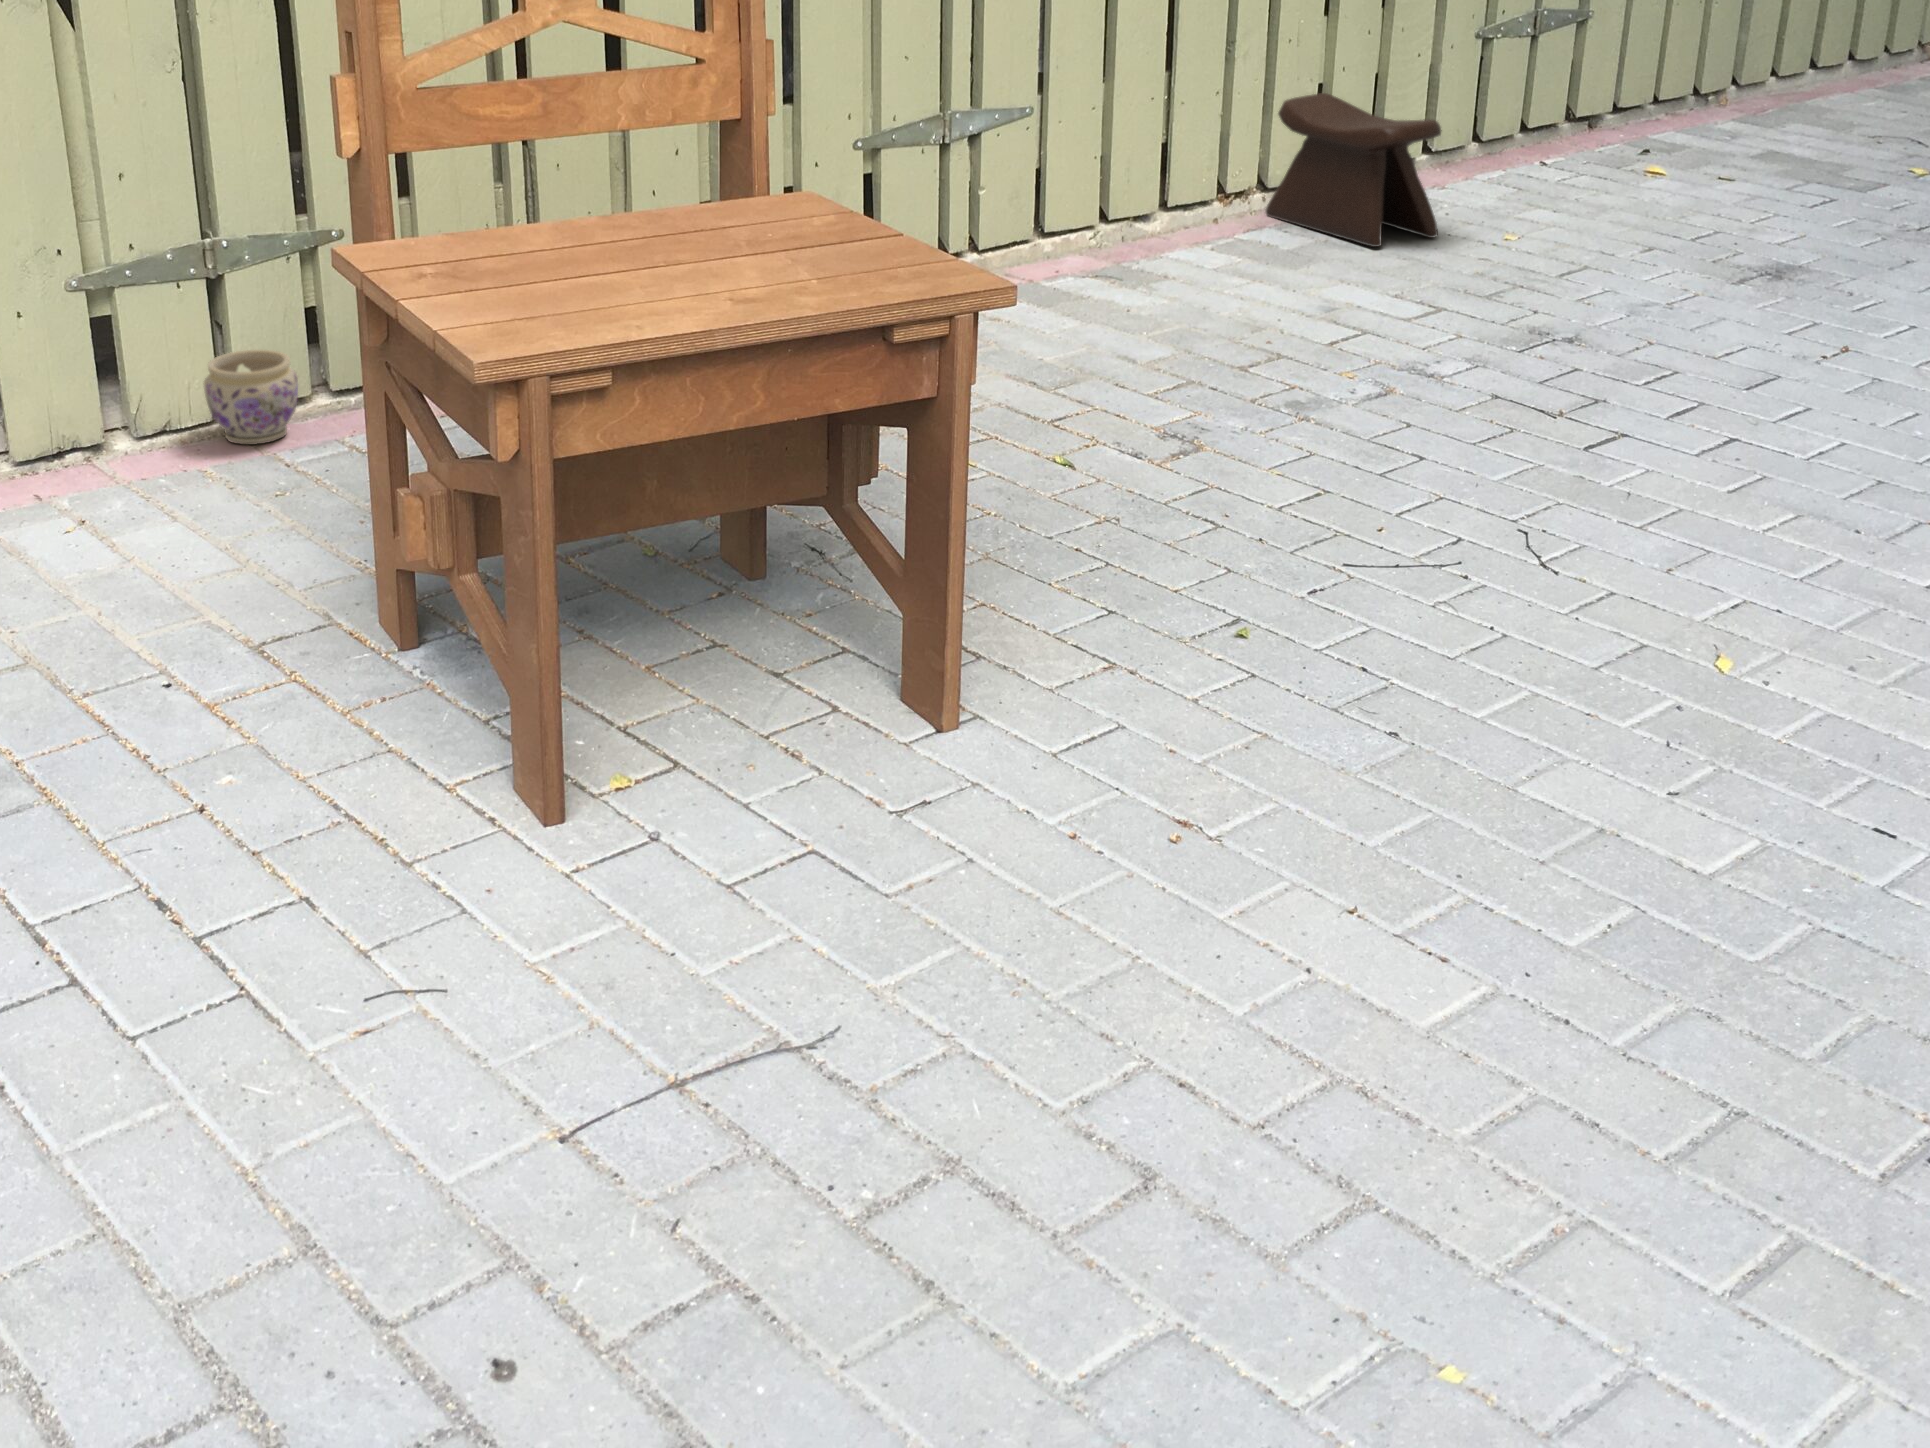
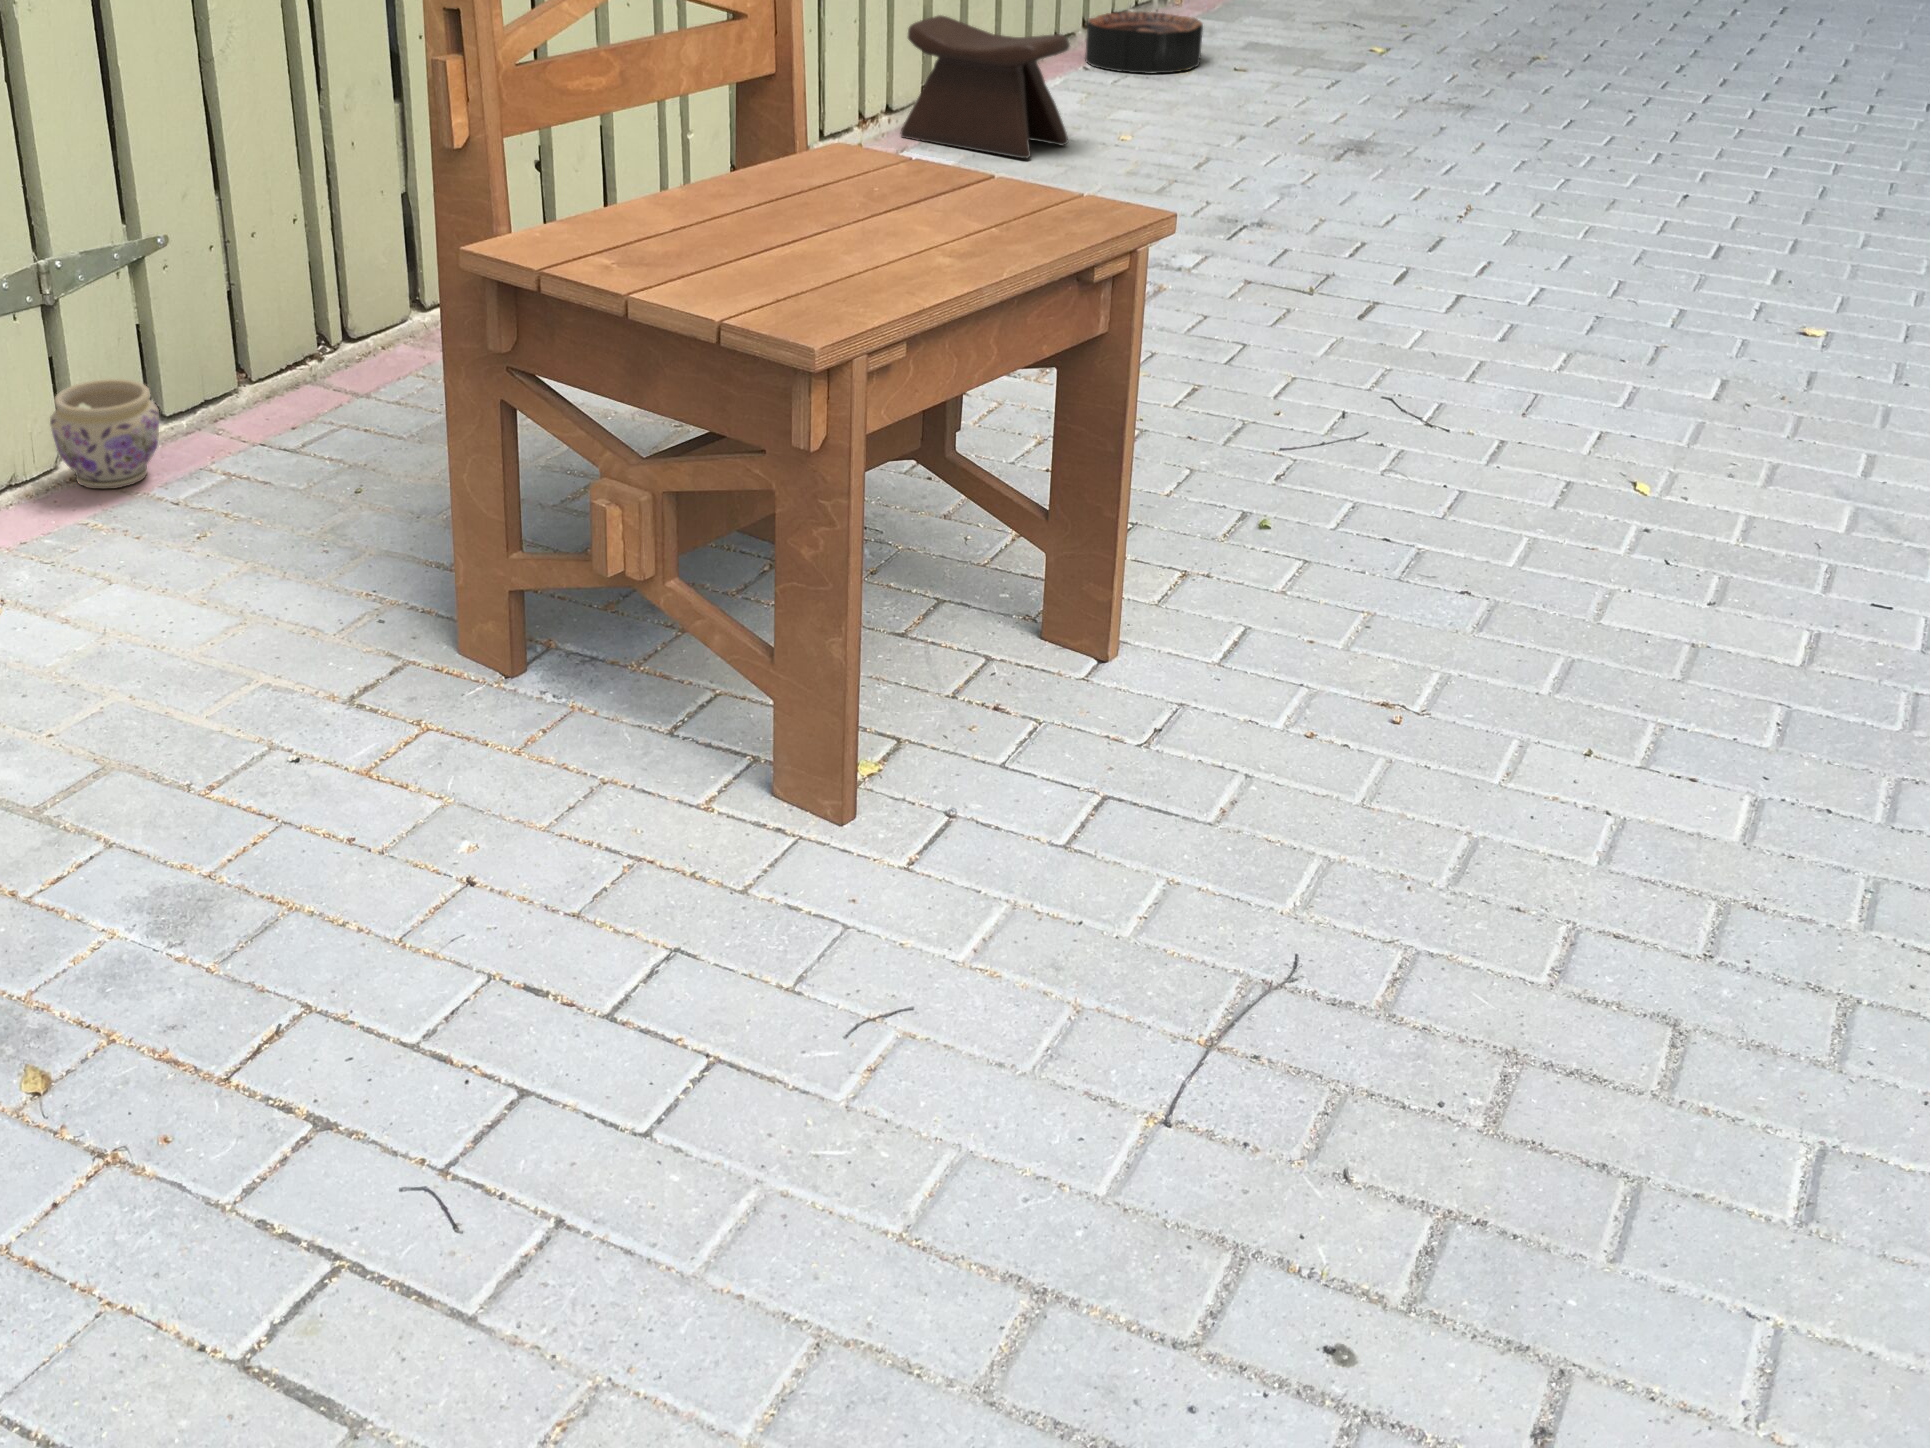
basket: none [1550,106,1688,174] -> present [1085,11,1203,74]

